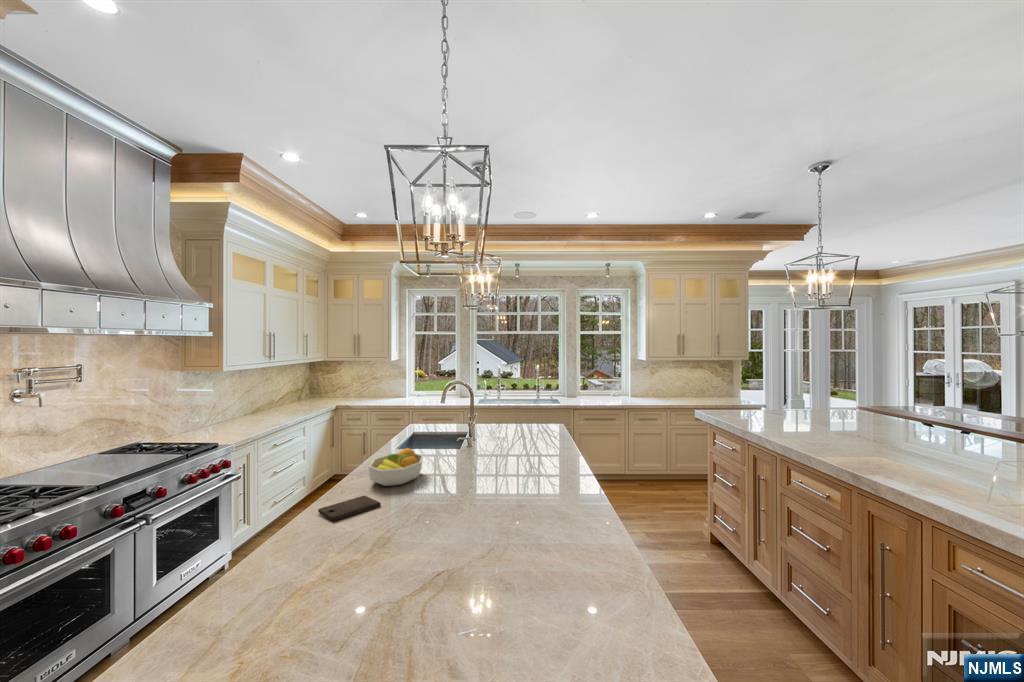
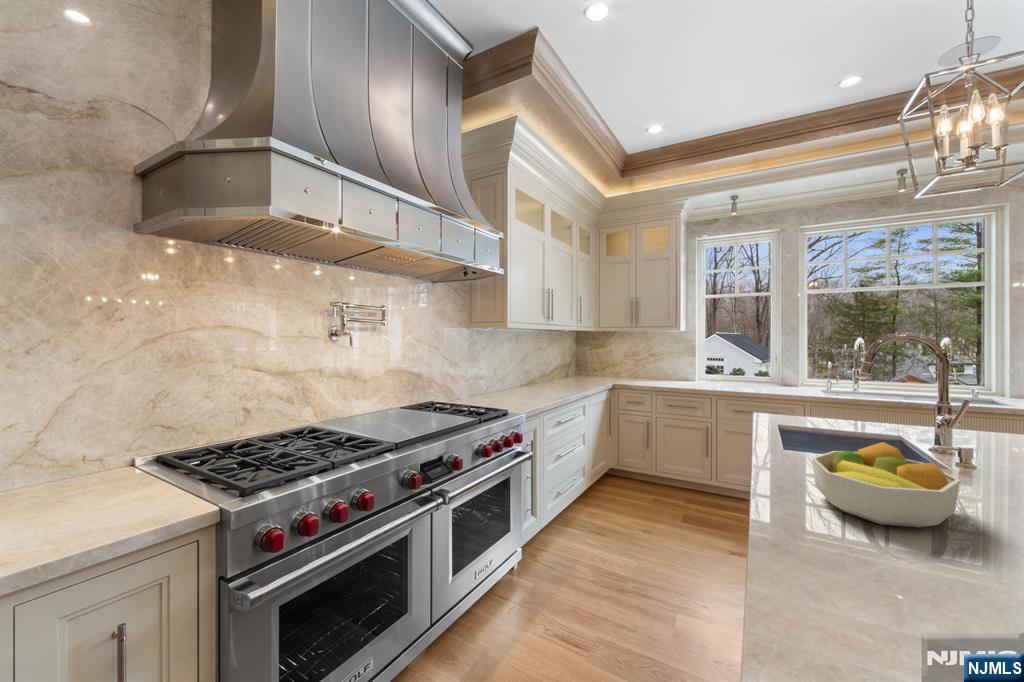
cutting board: present [318,496,381,521] -> none [789,545,967,622]

